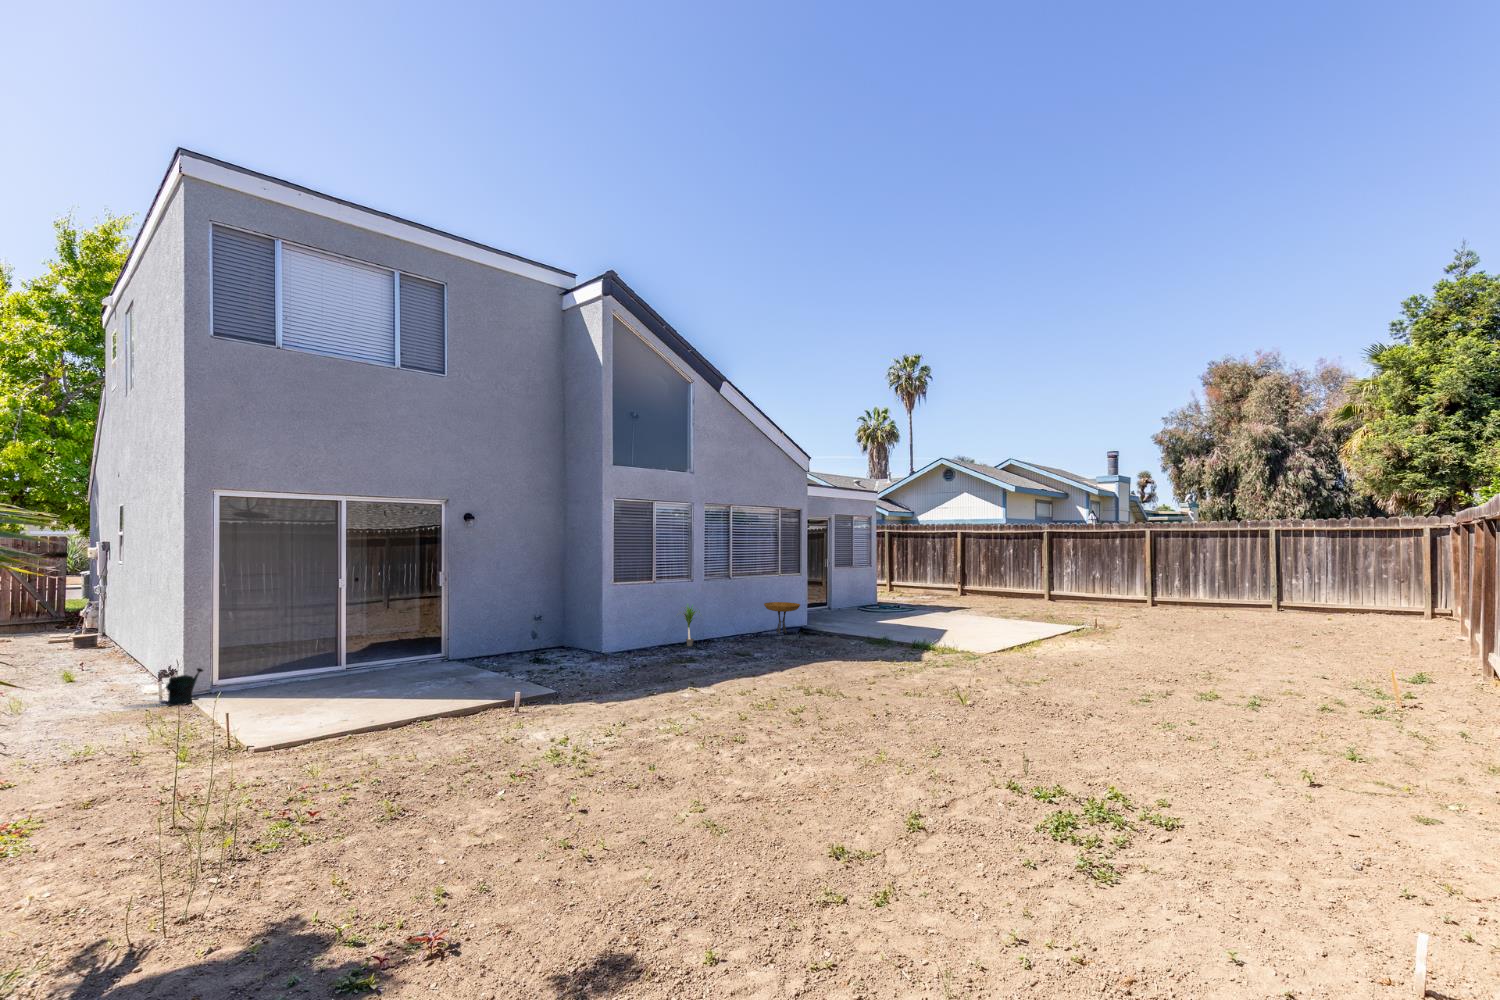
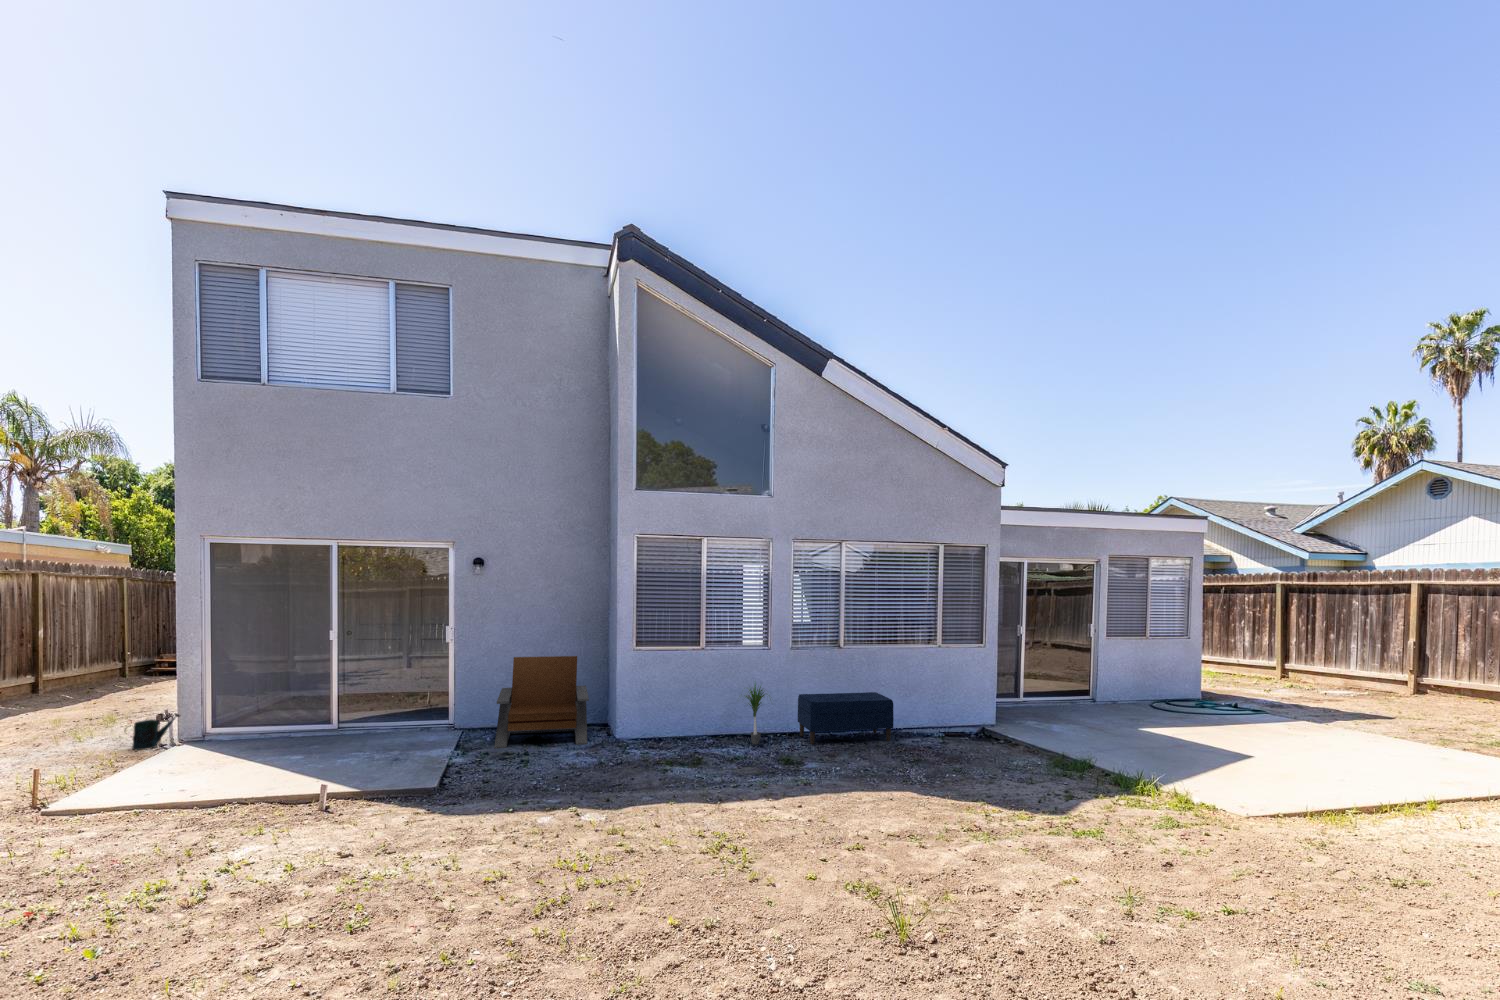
lounge chair: none [490,593,582,668] -> present [494,656,589,749]
side table: present [764,602,800,633] -> none [908,688,965,739]
bench: none [704,607,766,643] -> present [798,692,894,745]

